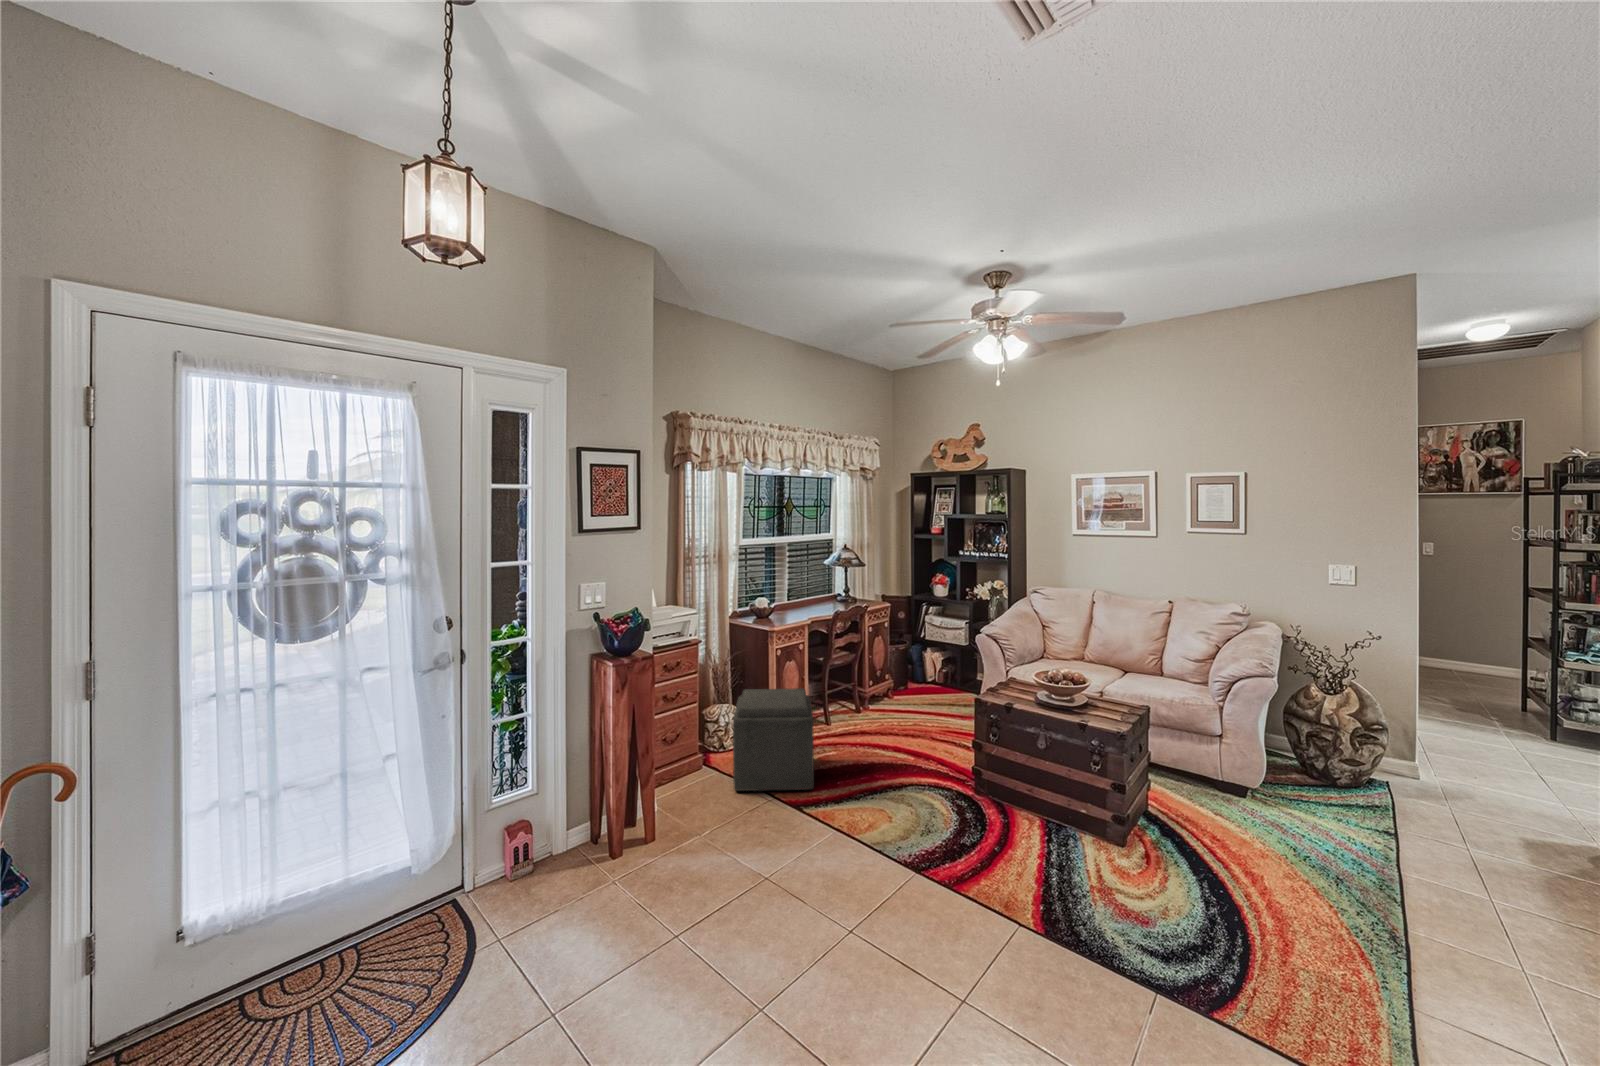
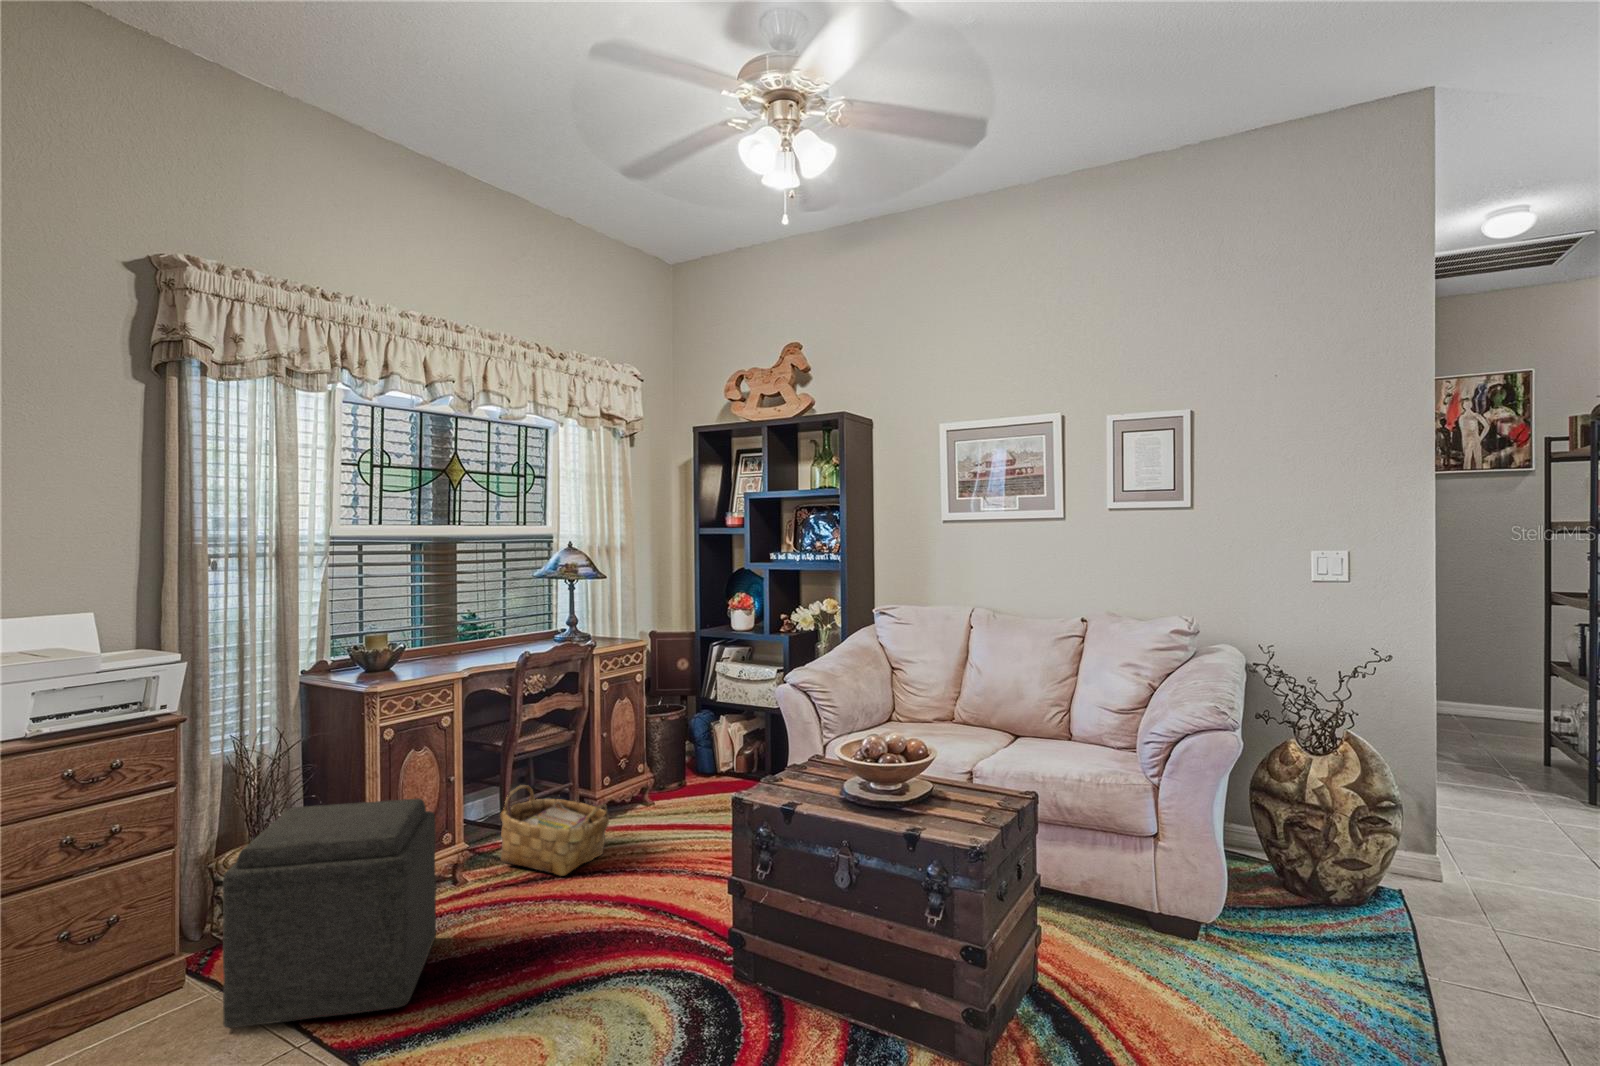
woven basket: none [824,682,882,733] -> present [500,785,609,876]

